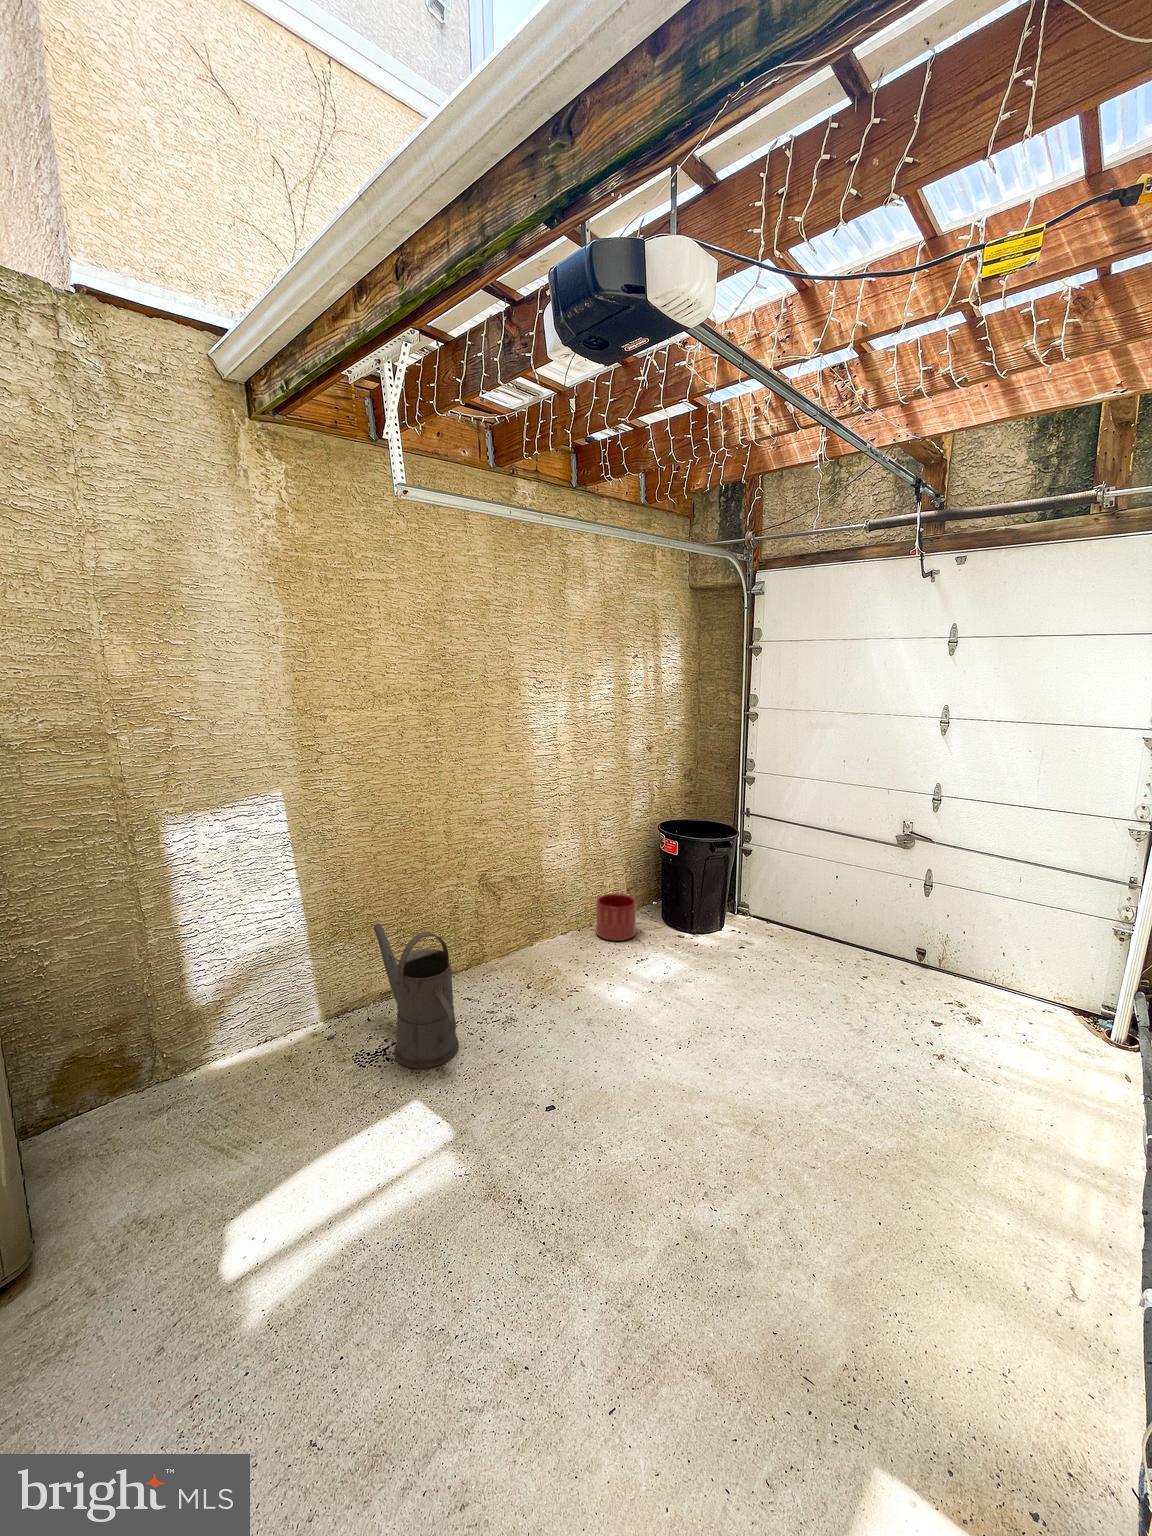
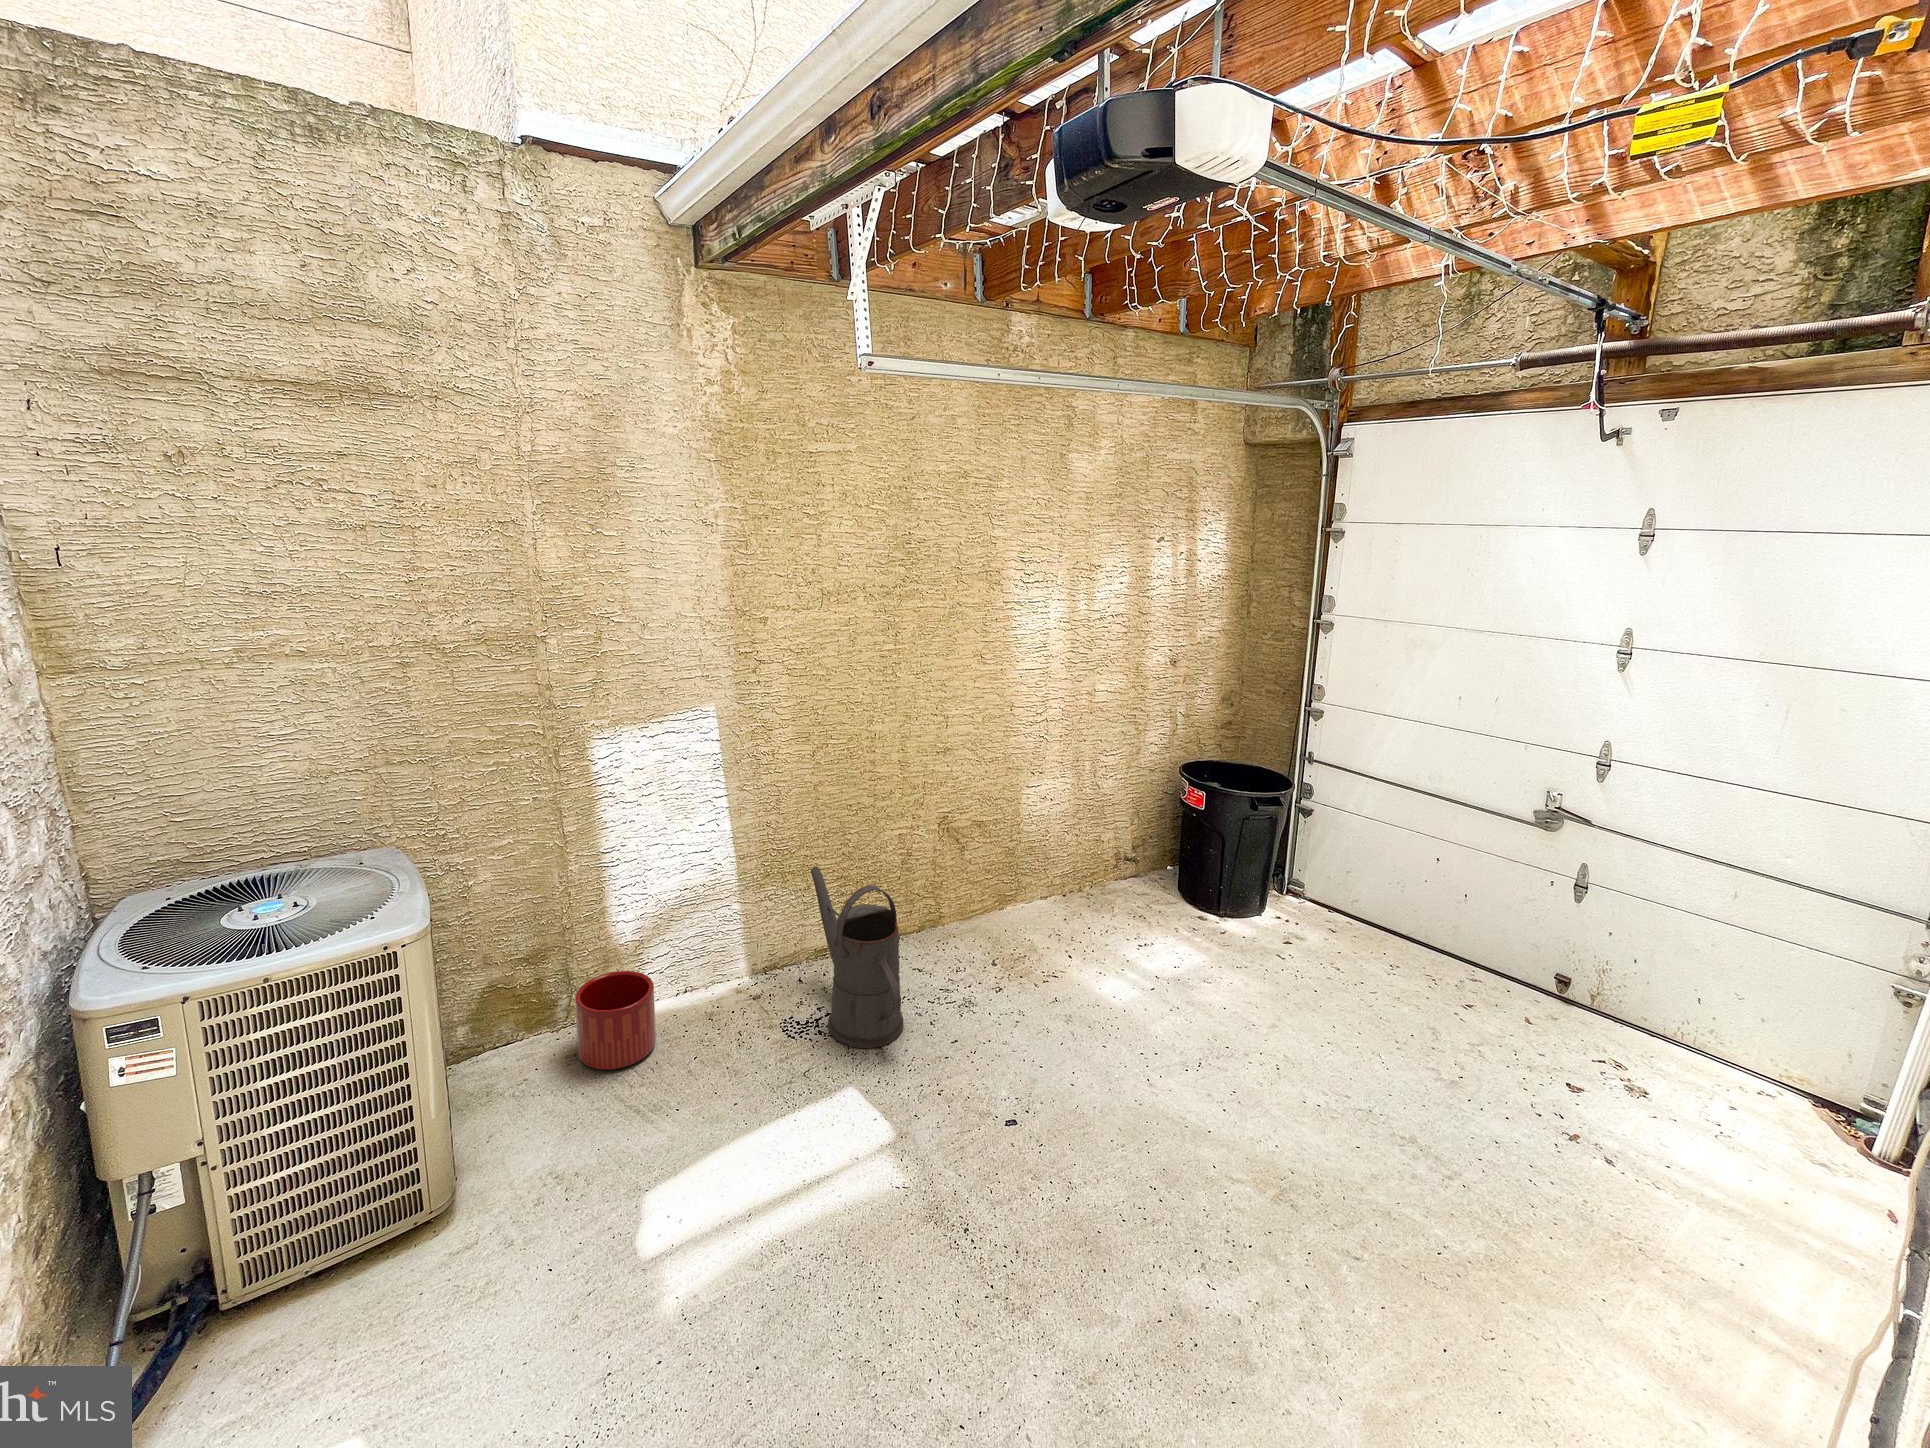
planter: present [596,894,636,941] -> present [575,971,656,1070]

